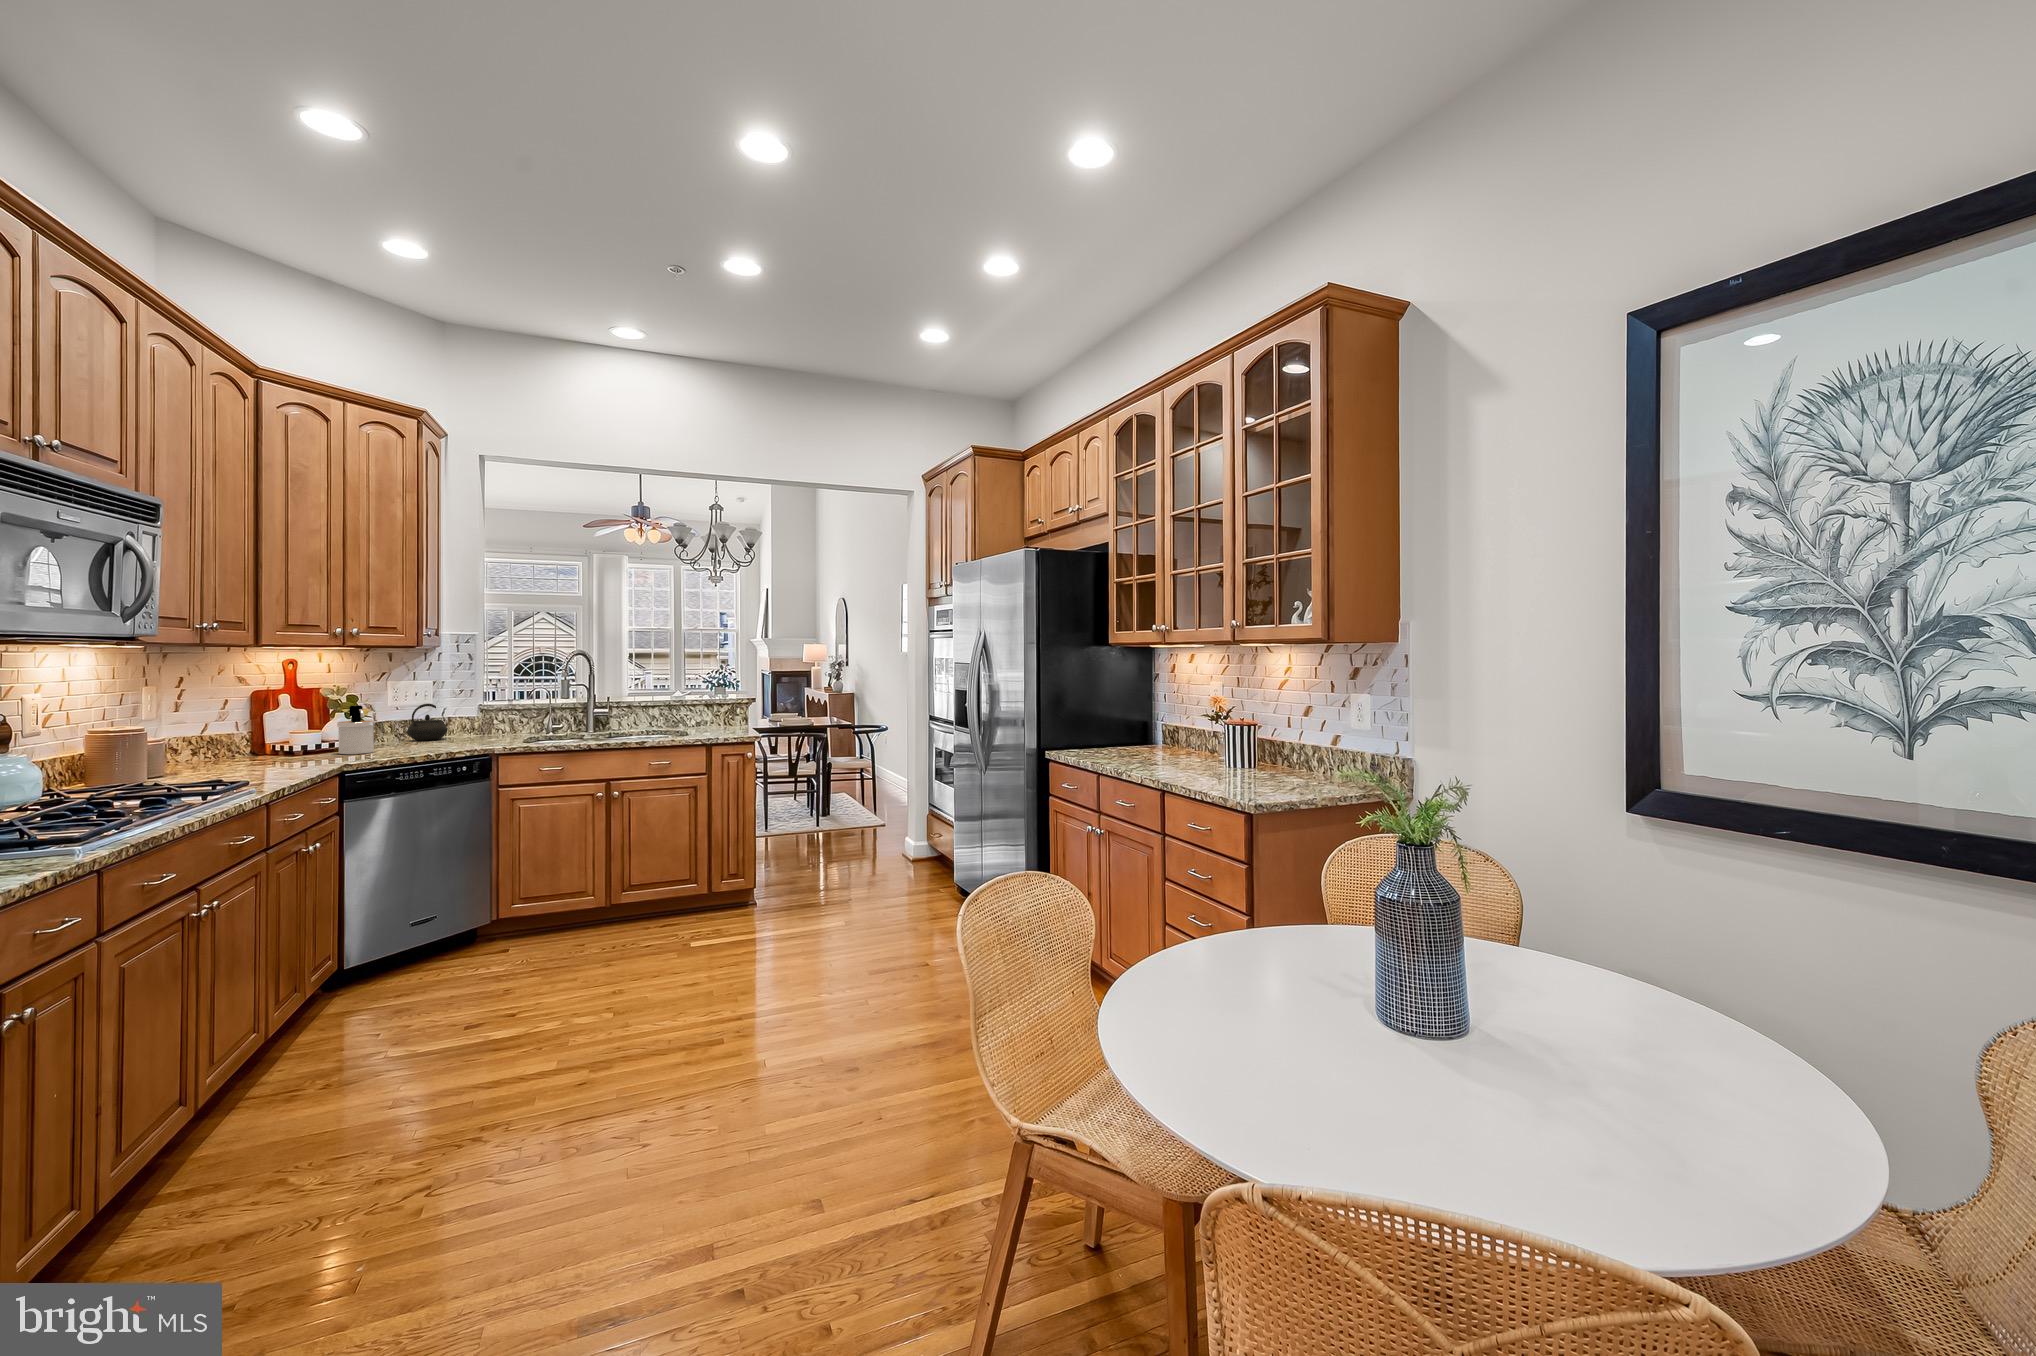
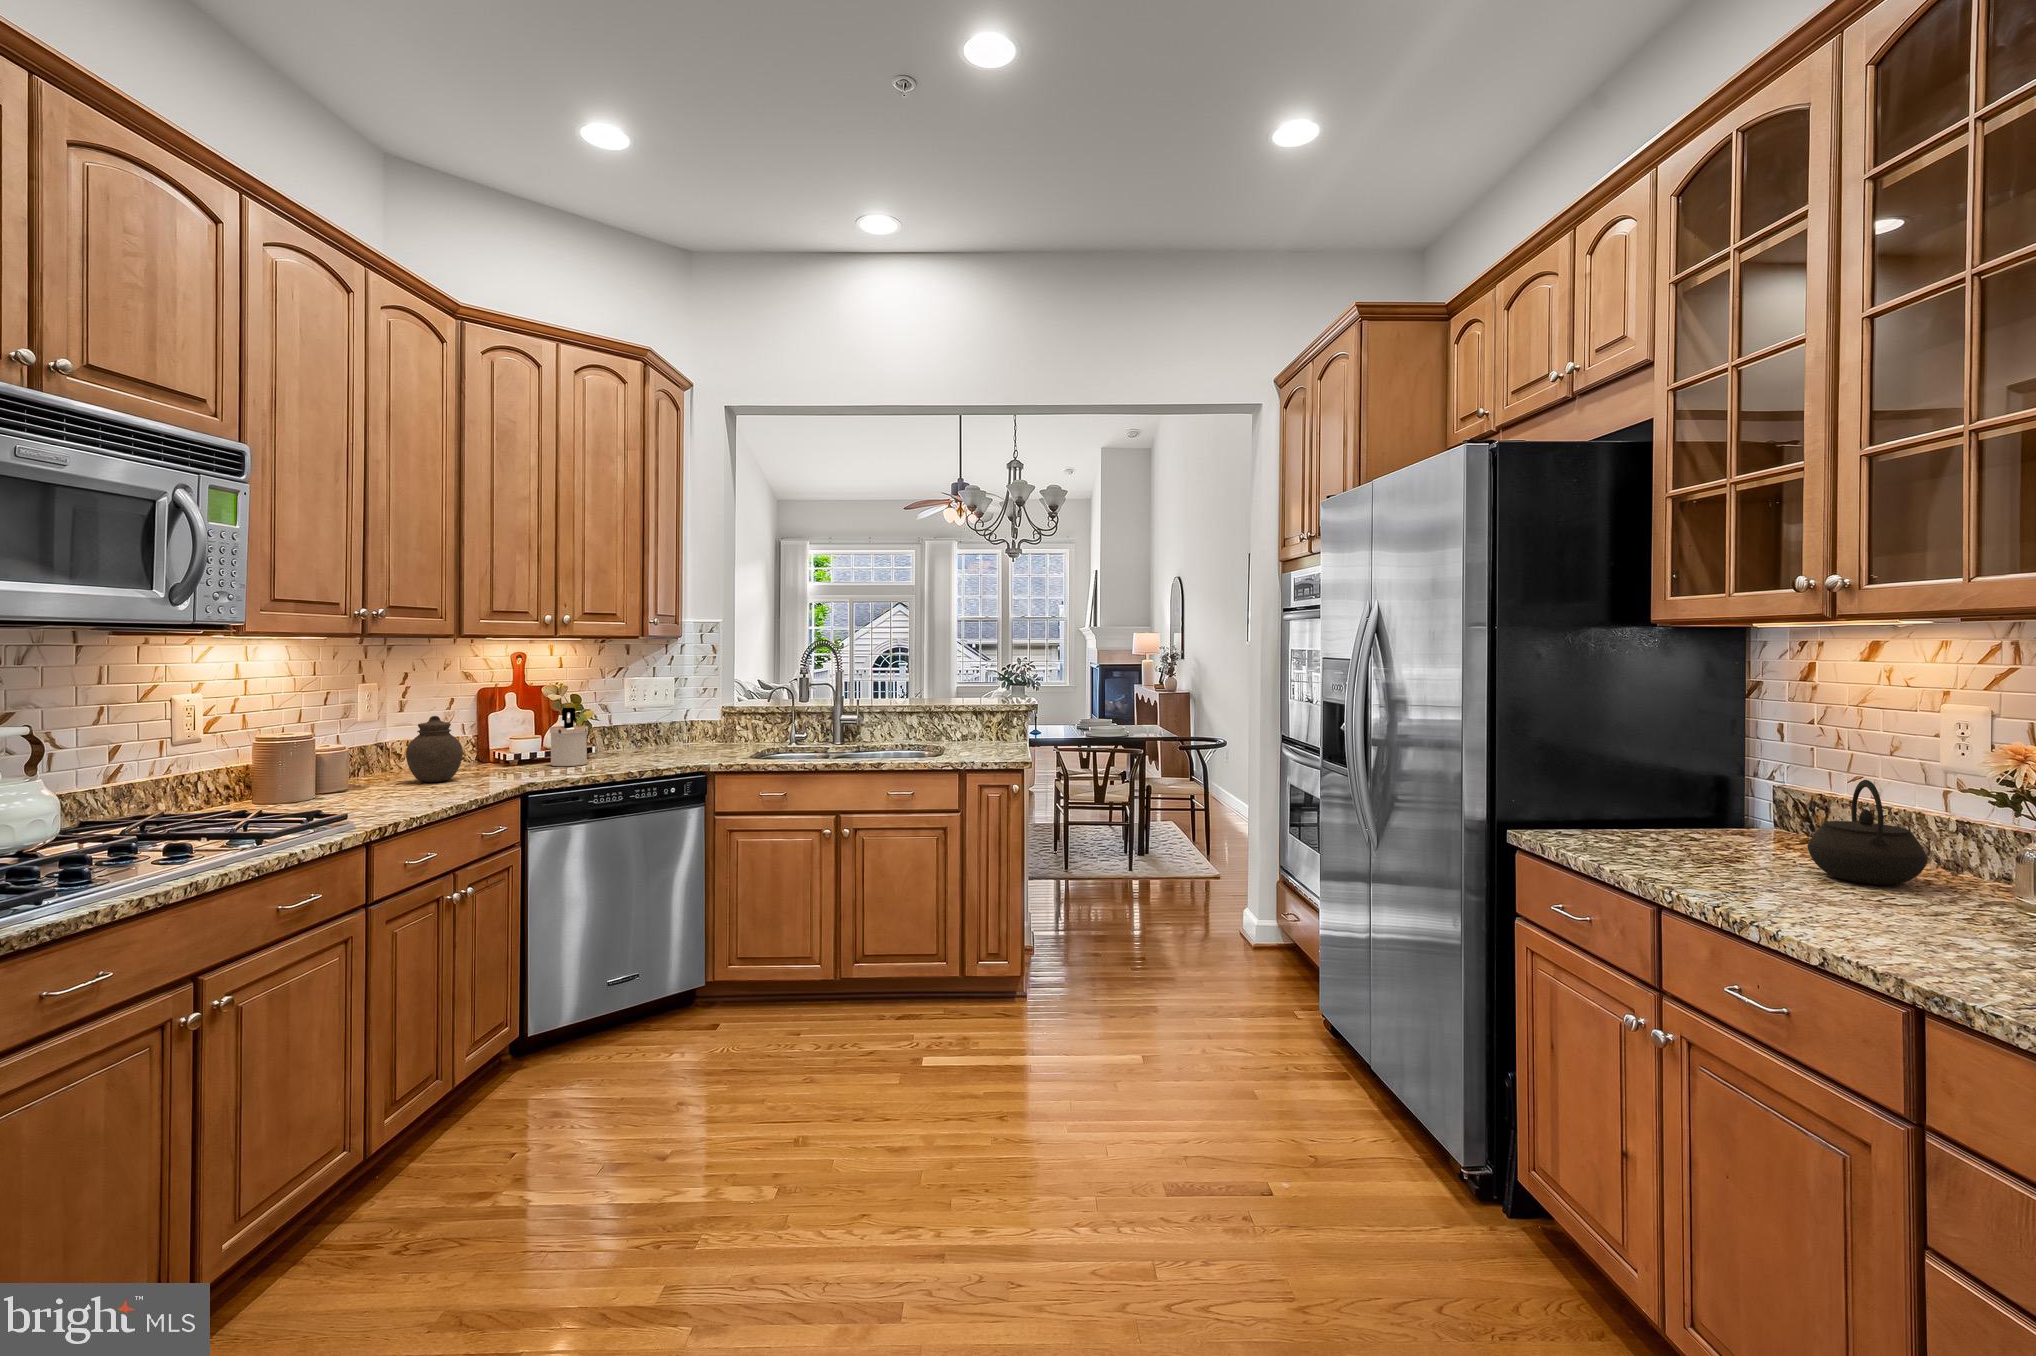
kettle: present [407,704,448,741] -> present [1808,780,1928,885]
jar: none [212,713,270,768] -> present [406,716,463,782]

